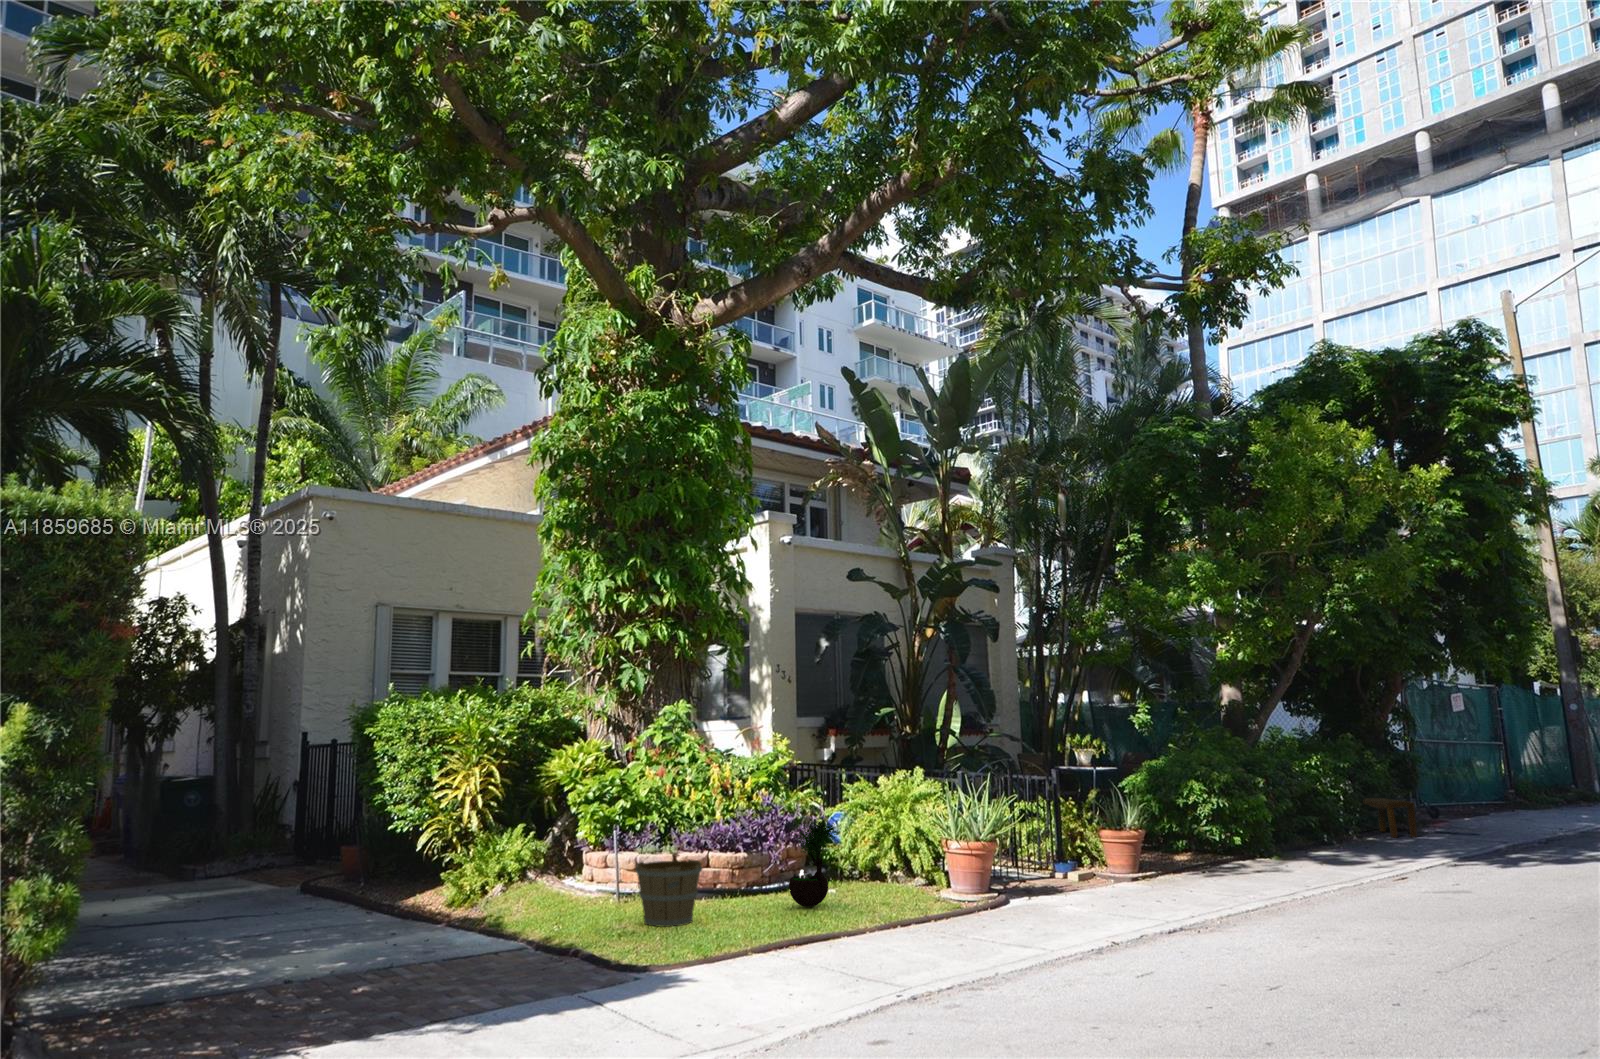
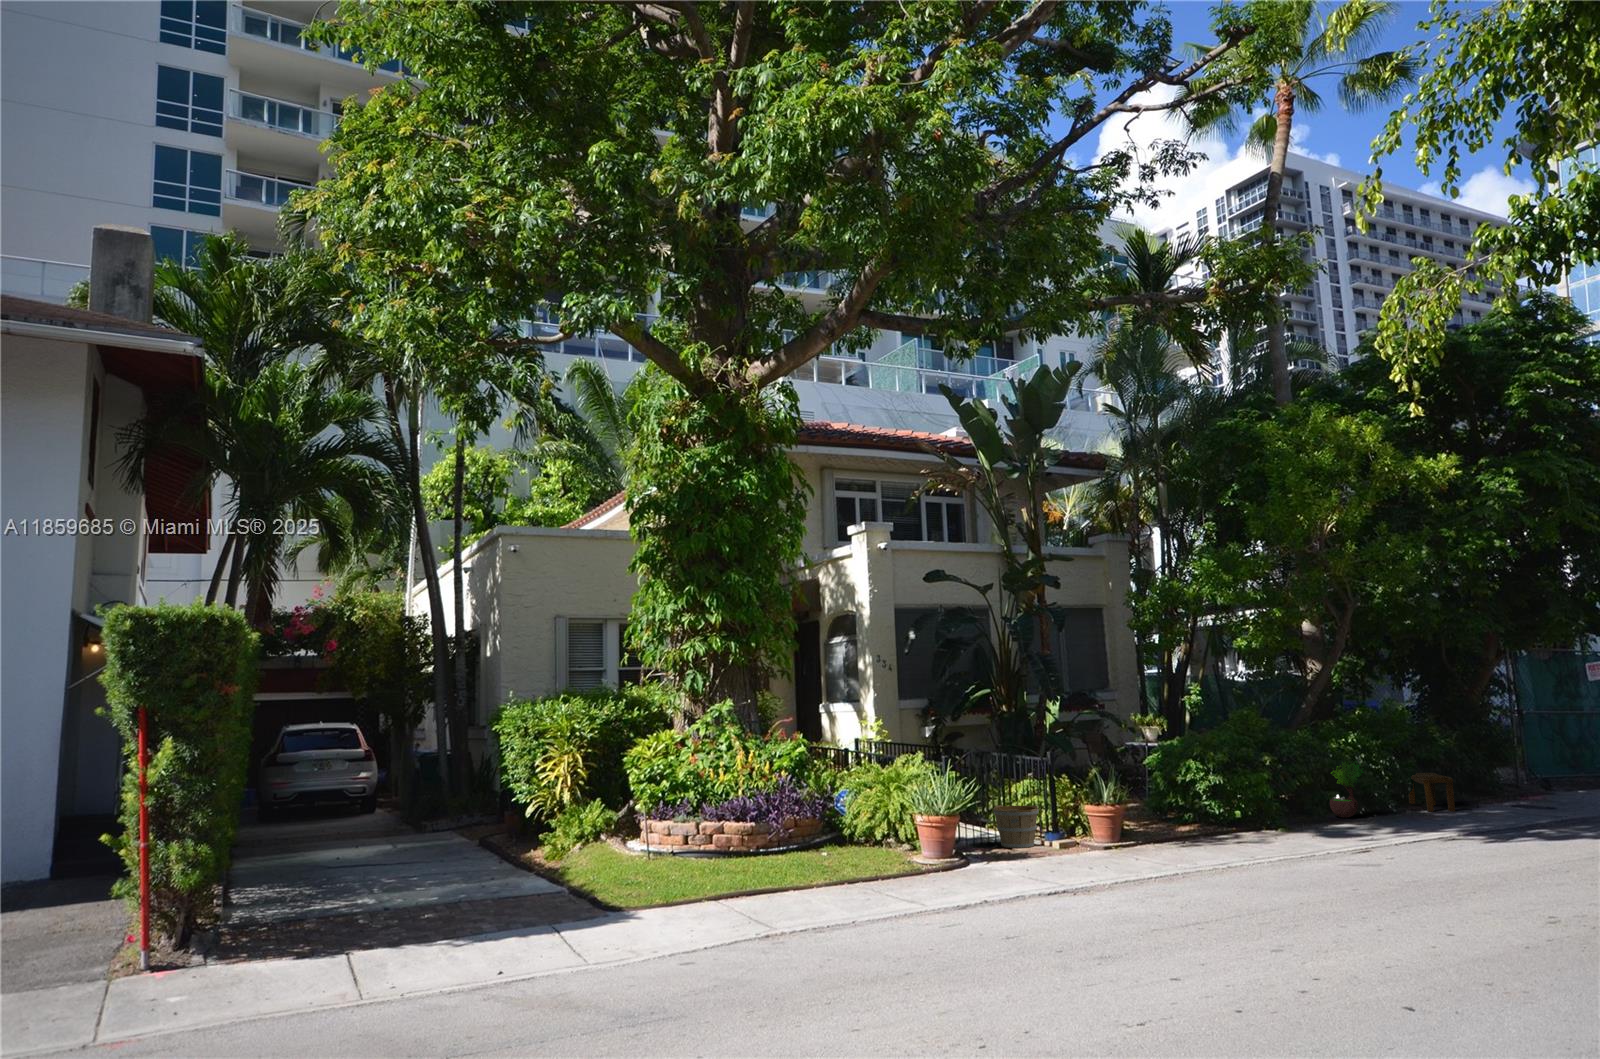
potted tree: present [789,817,838,907] -> present [1330,761,1361,818]
wooden bucket: present [636,859,702,927] -> present [993,805,1039,848]

